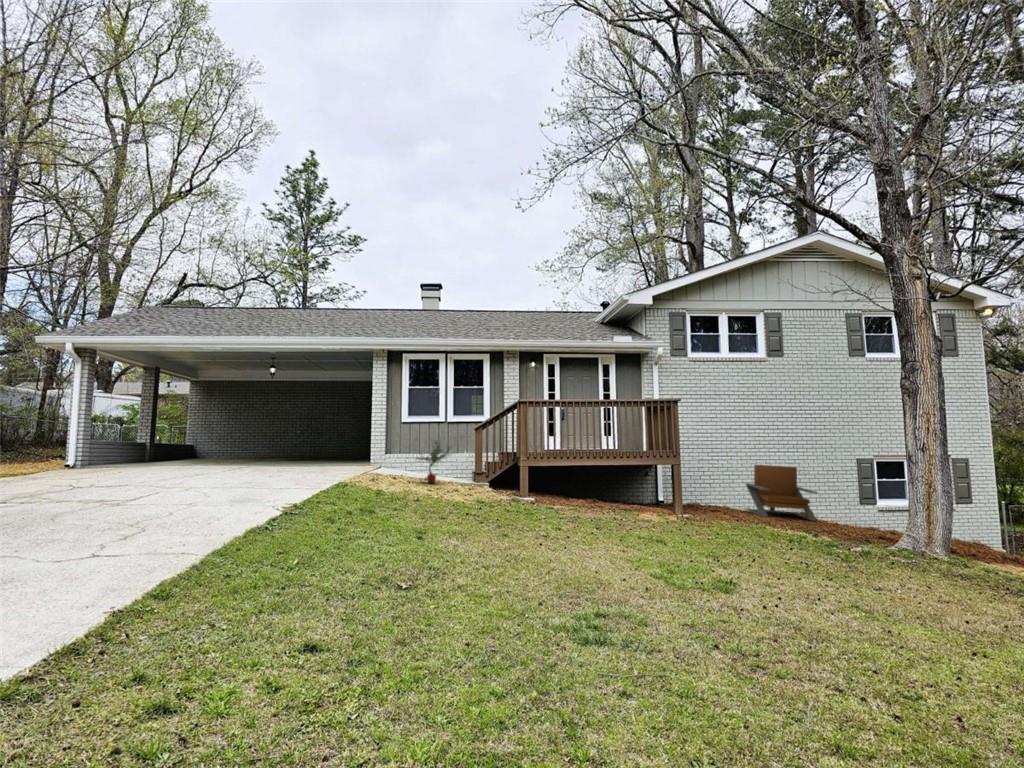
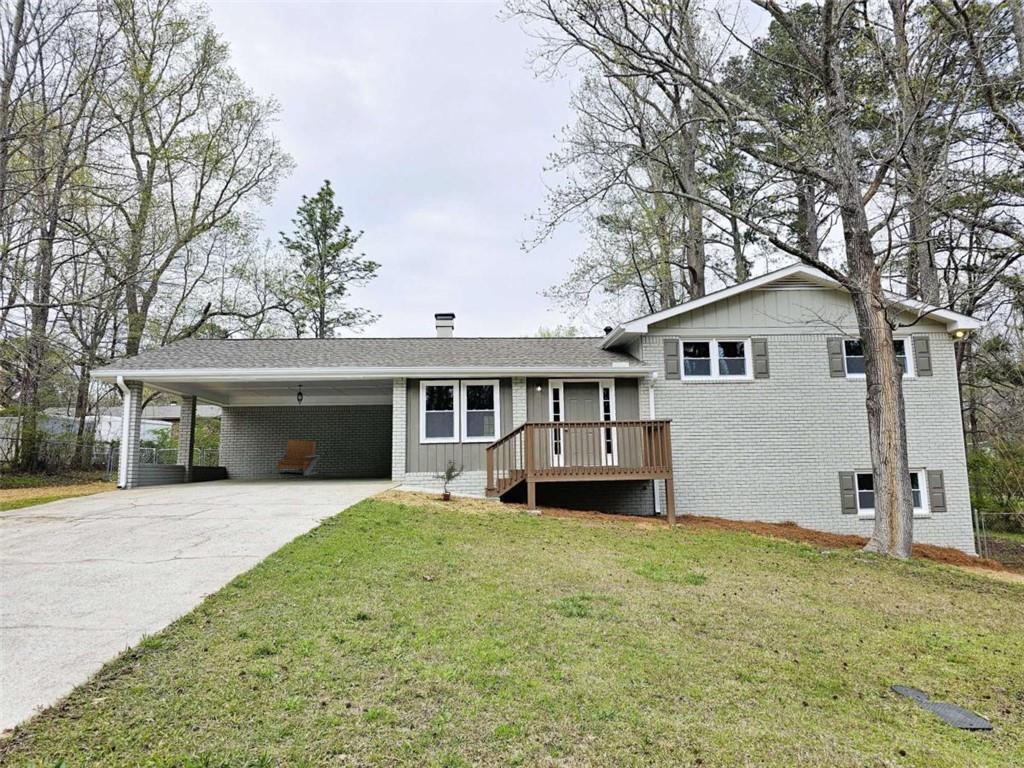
lounge chair: present [746,465,817,521] -> present [272,440,320,476]

